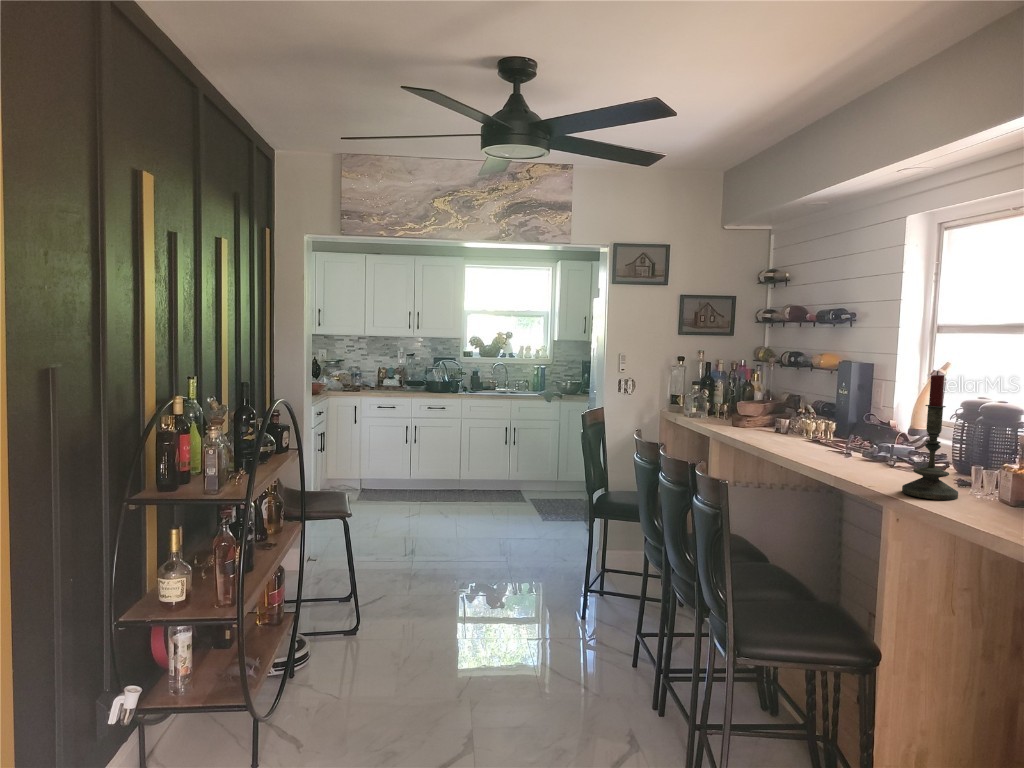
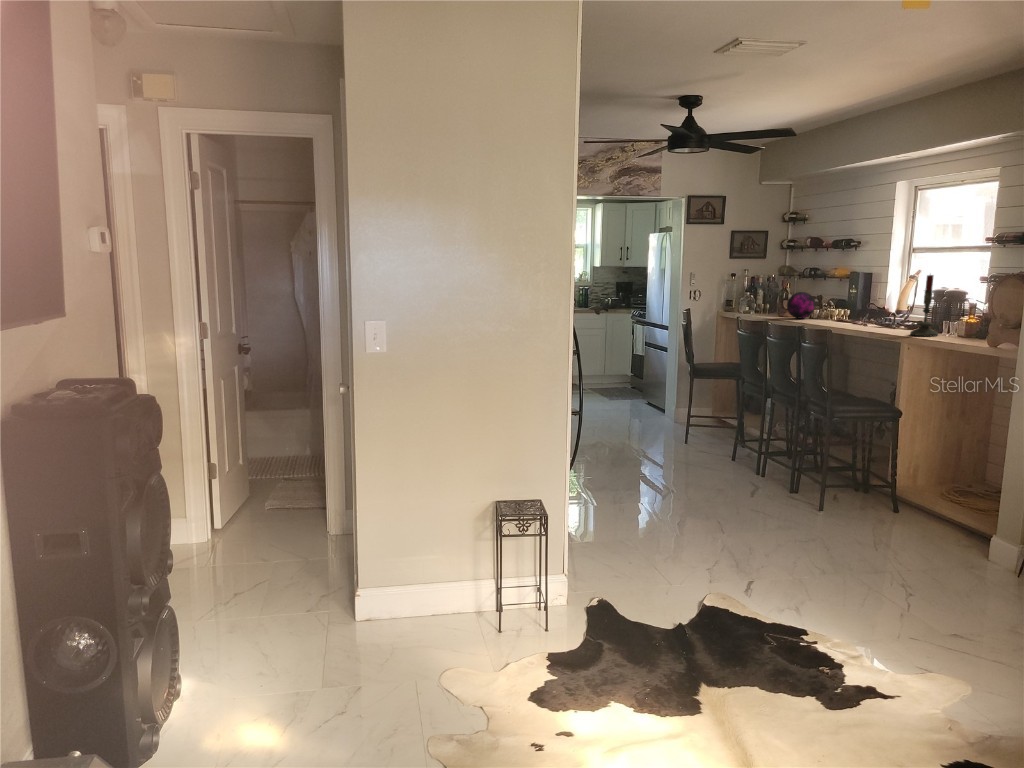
decorative orb: none [733,390,778,433] -> present [787,292,815,319]

